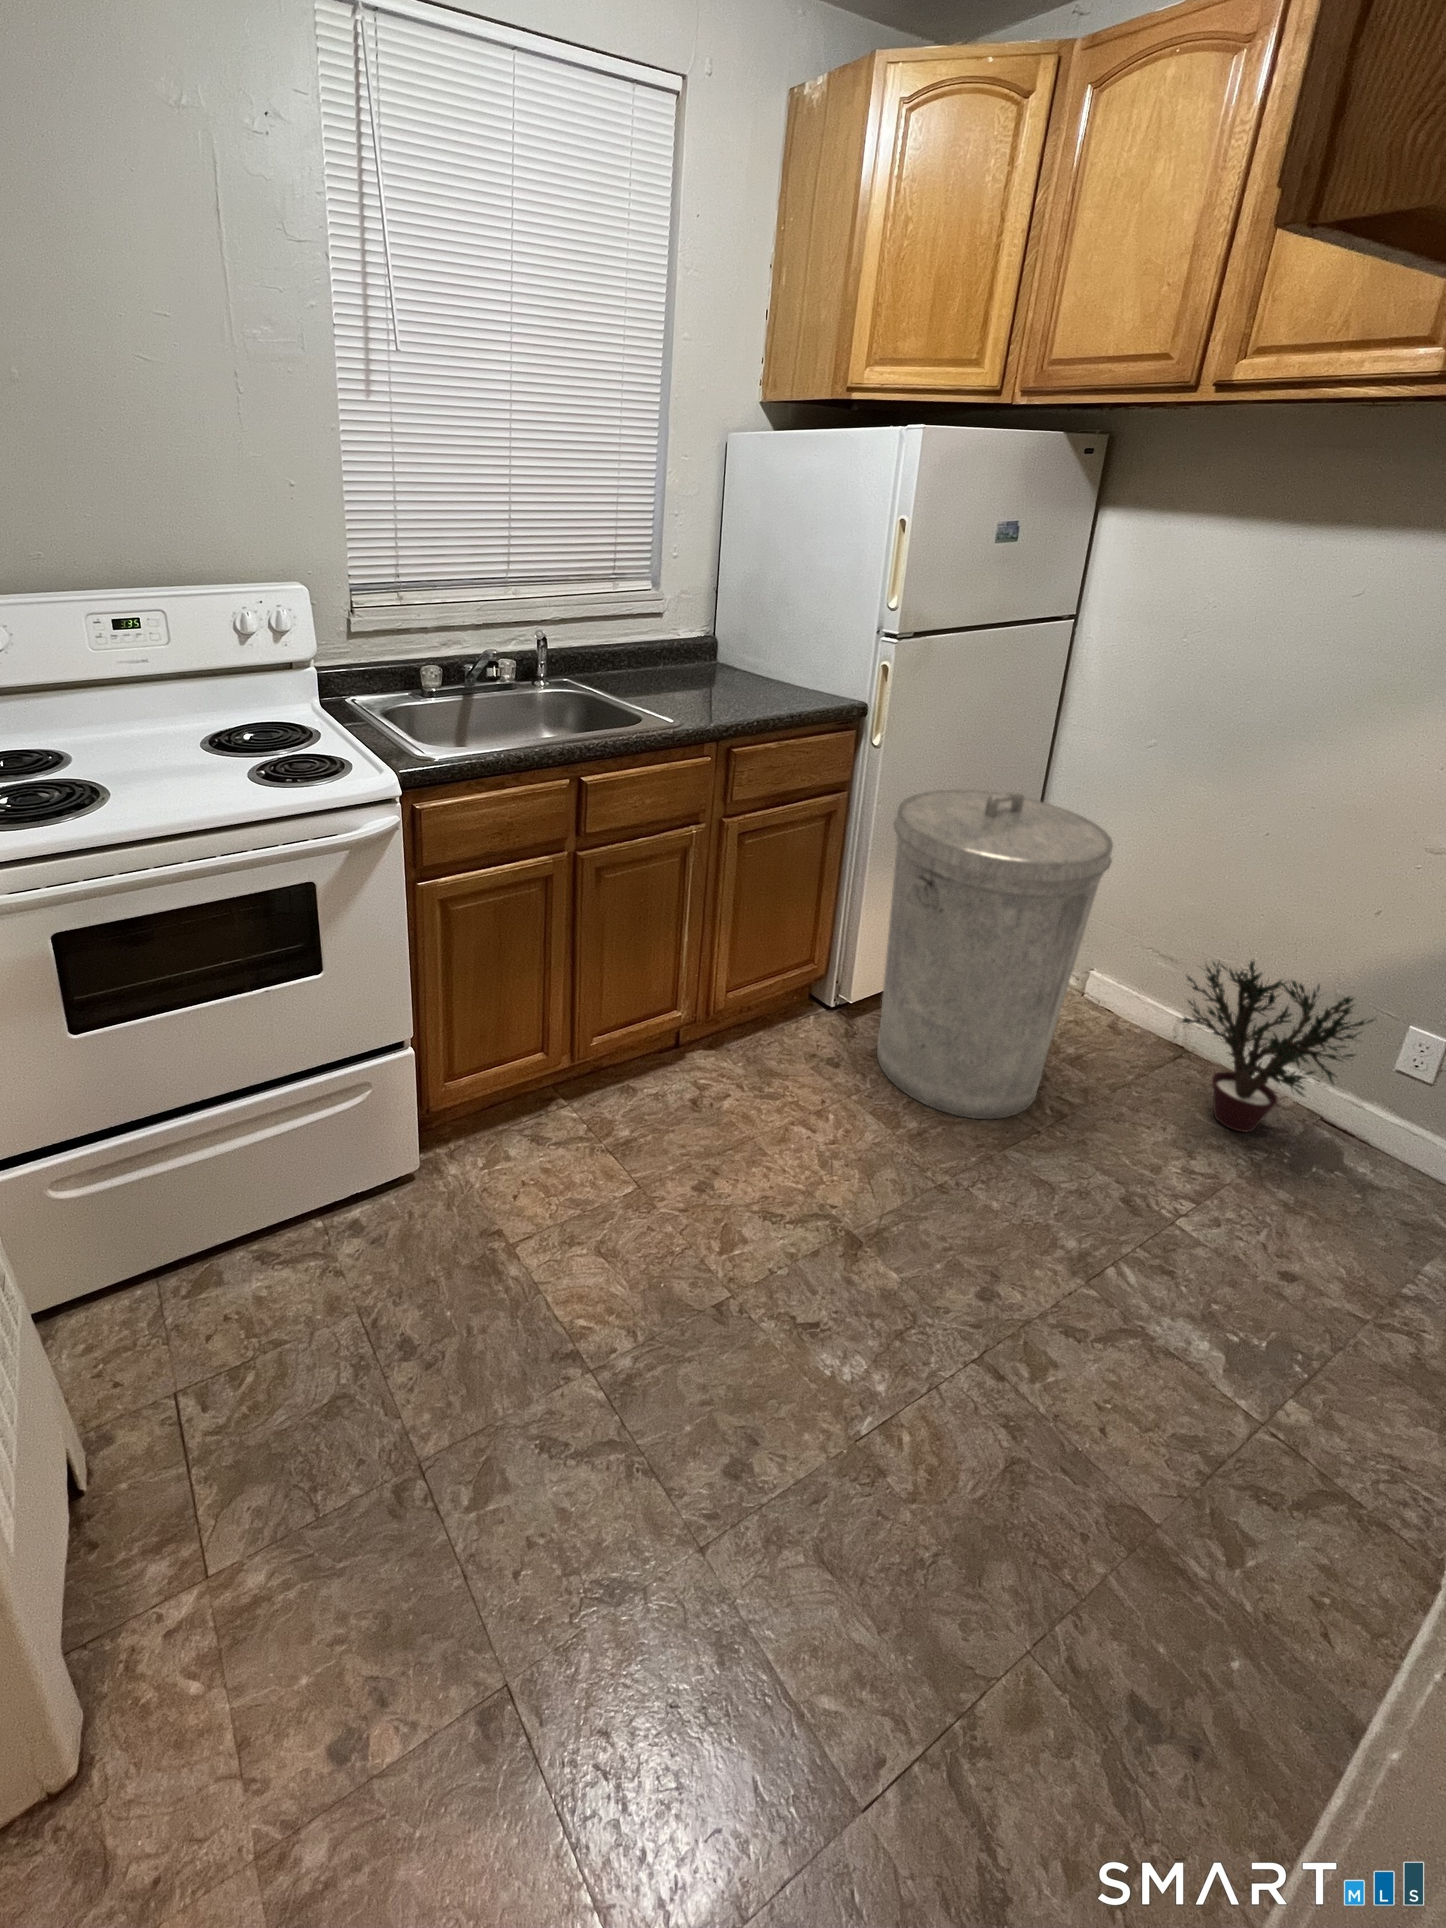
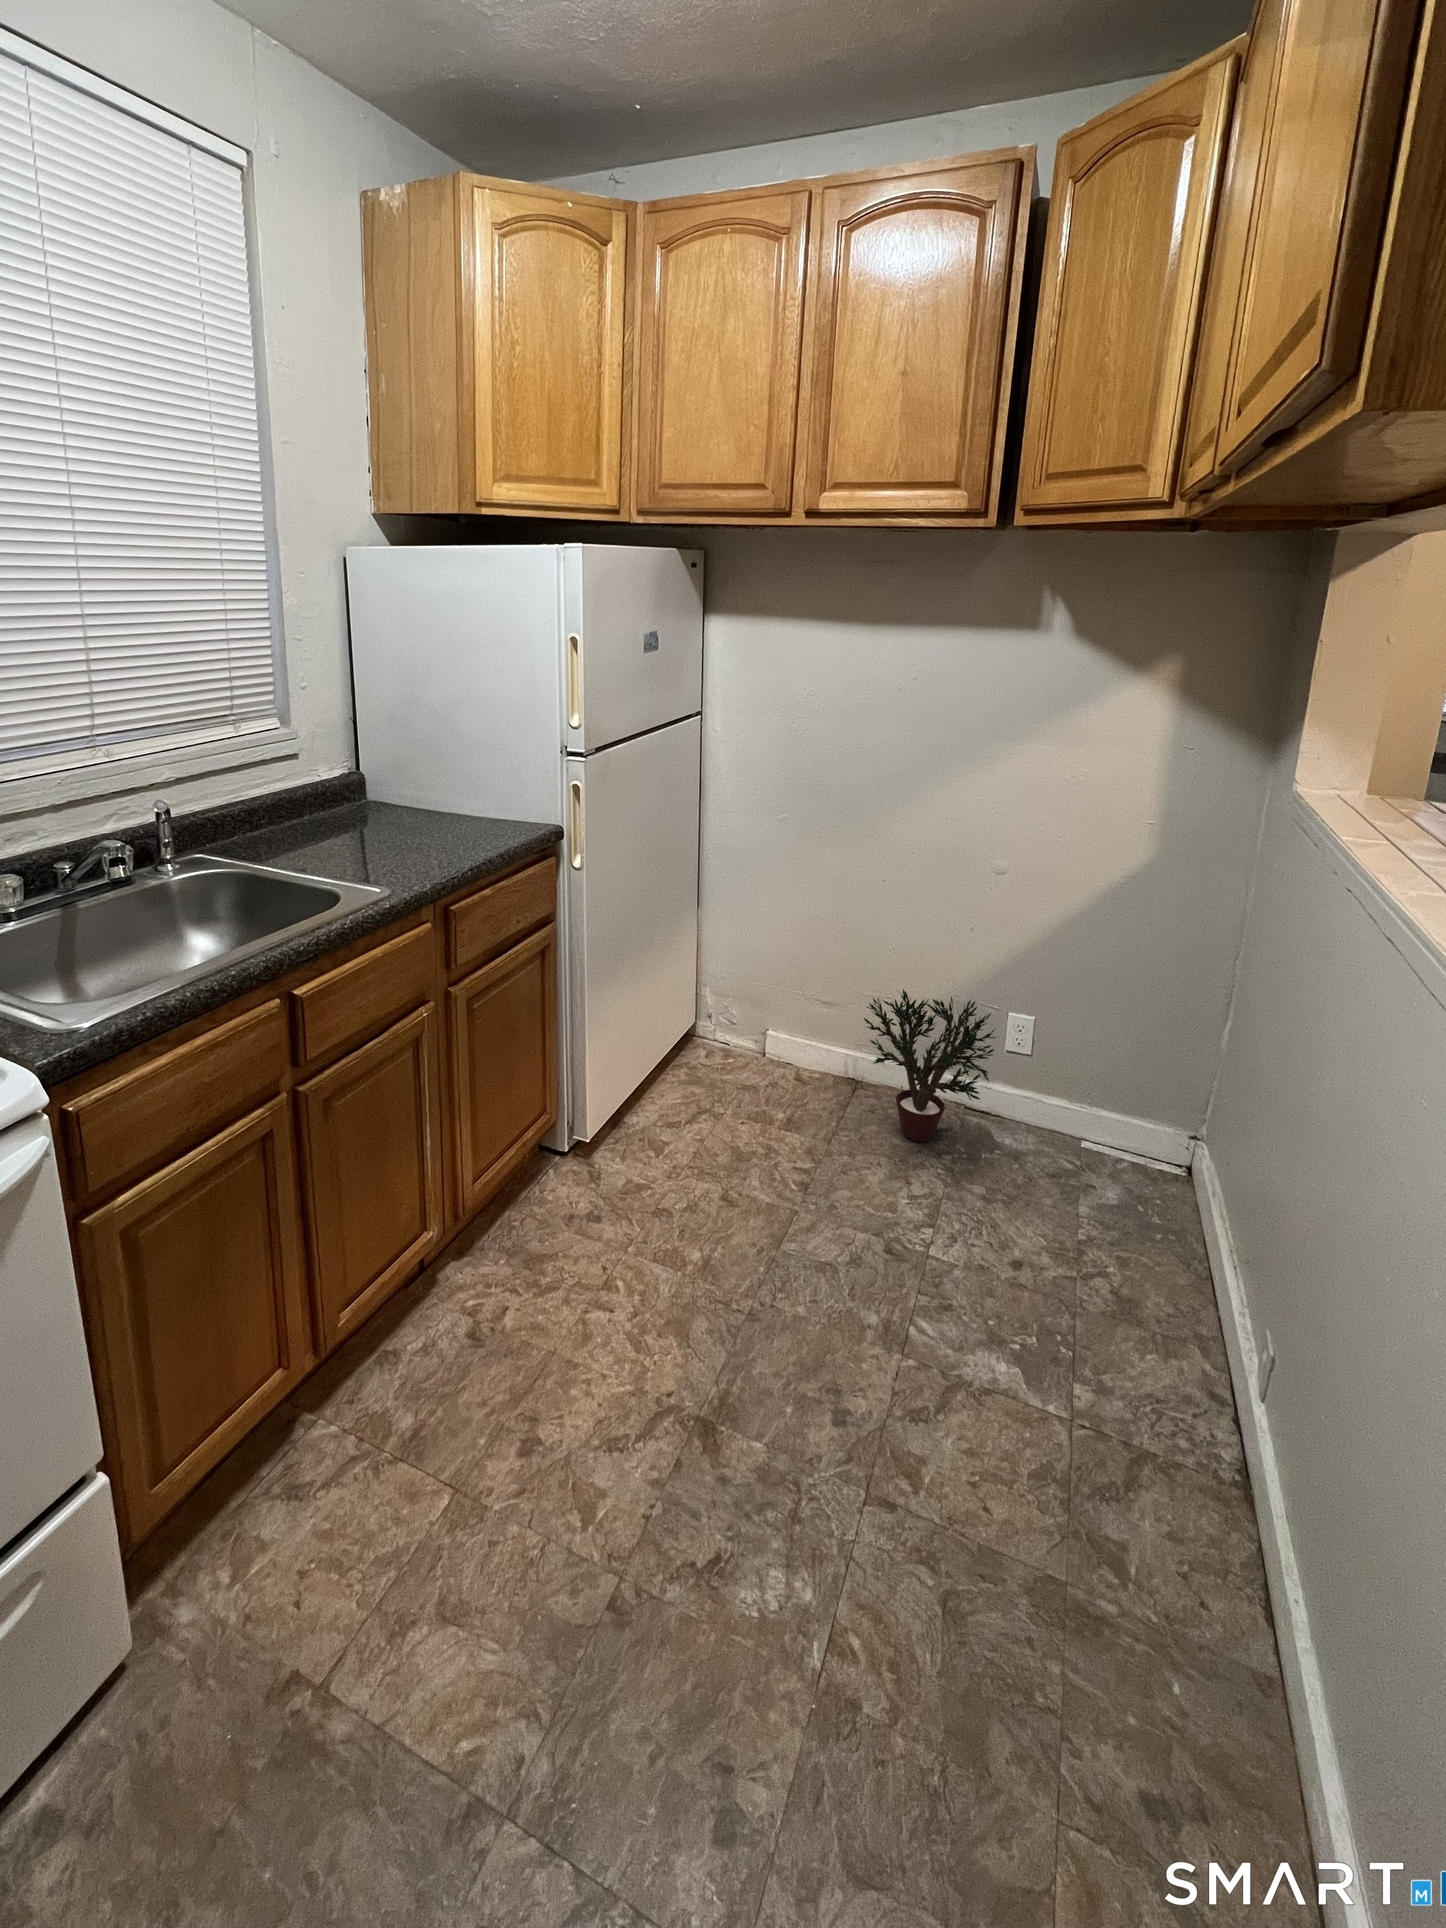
trash can: present [877,790,1113,1119] -> none [613,890,811,1227]

